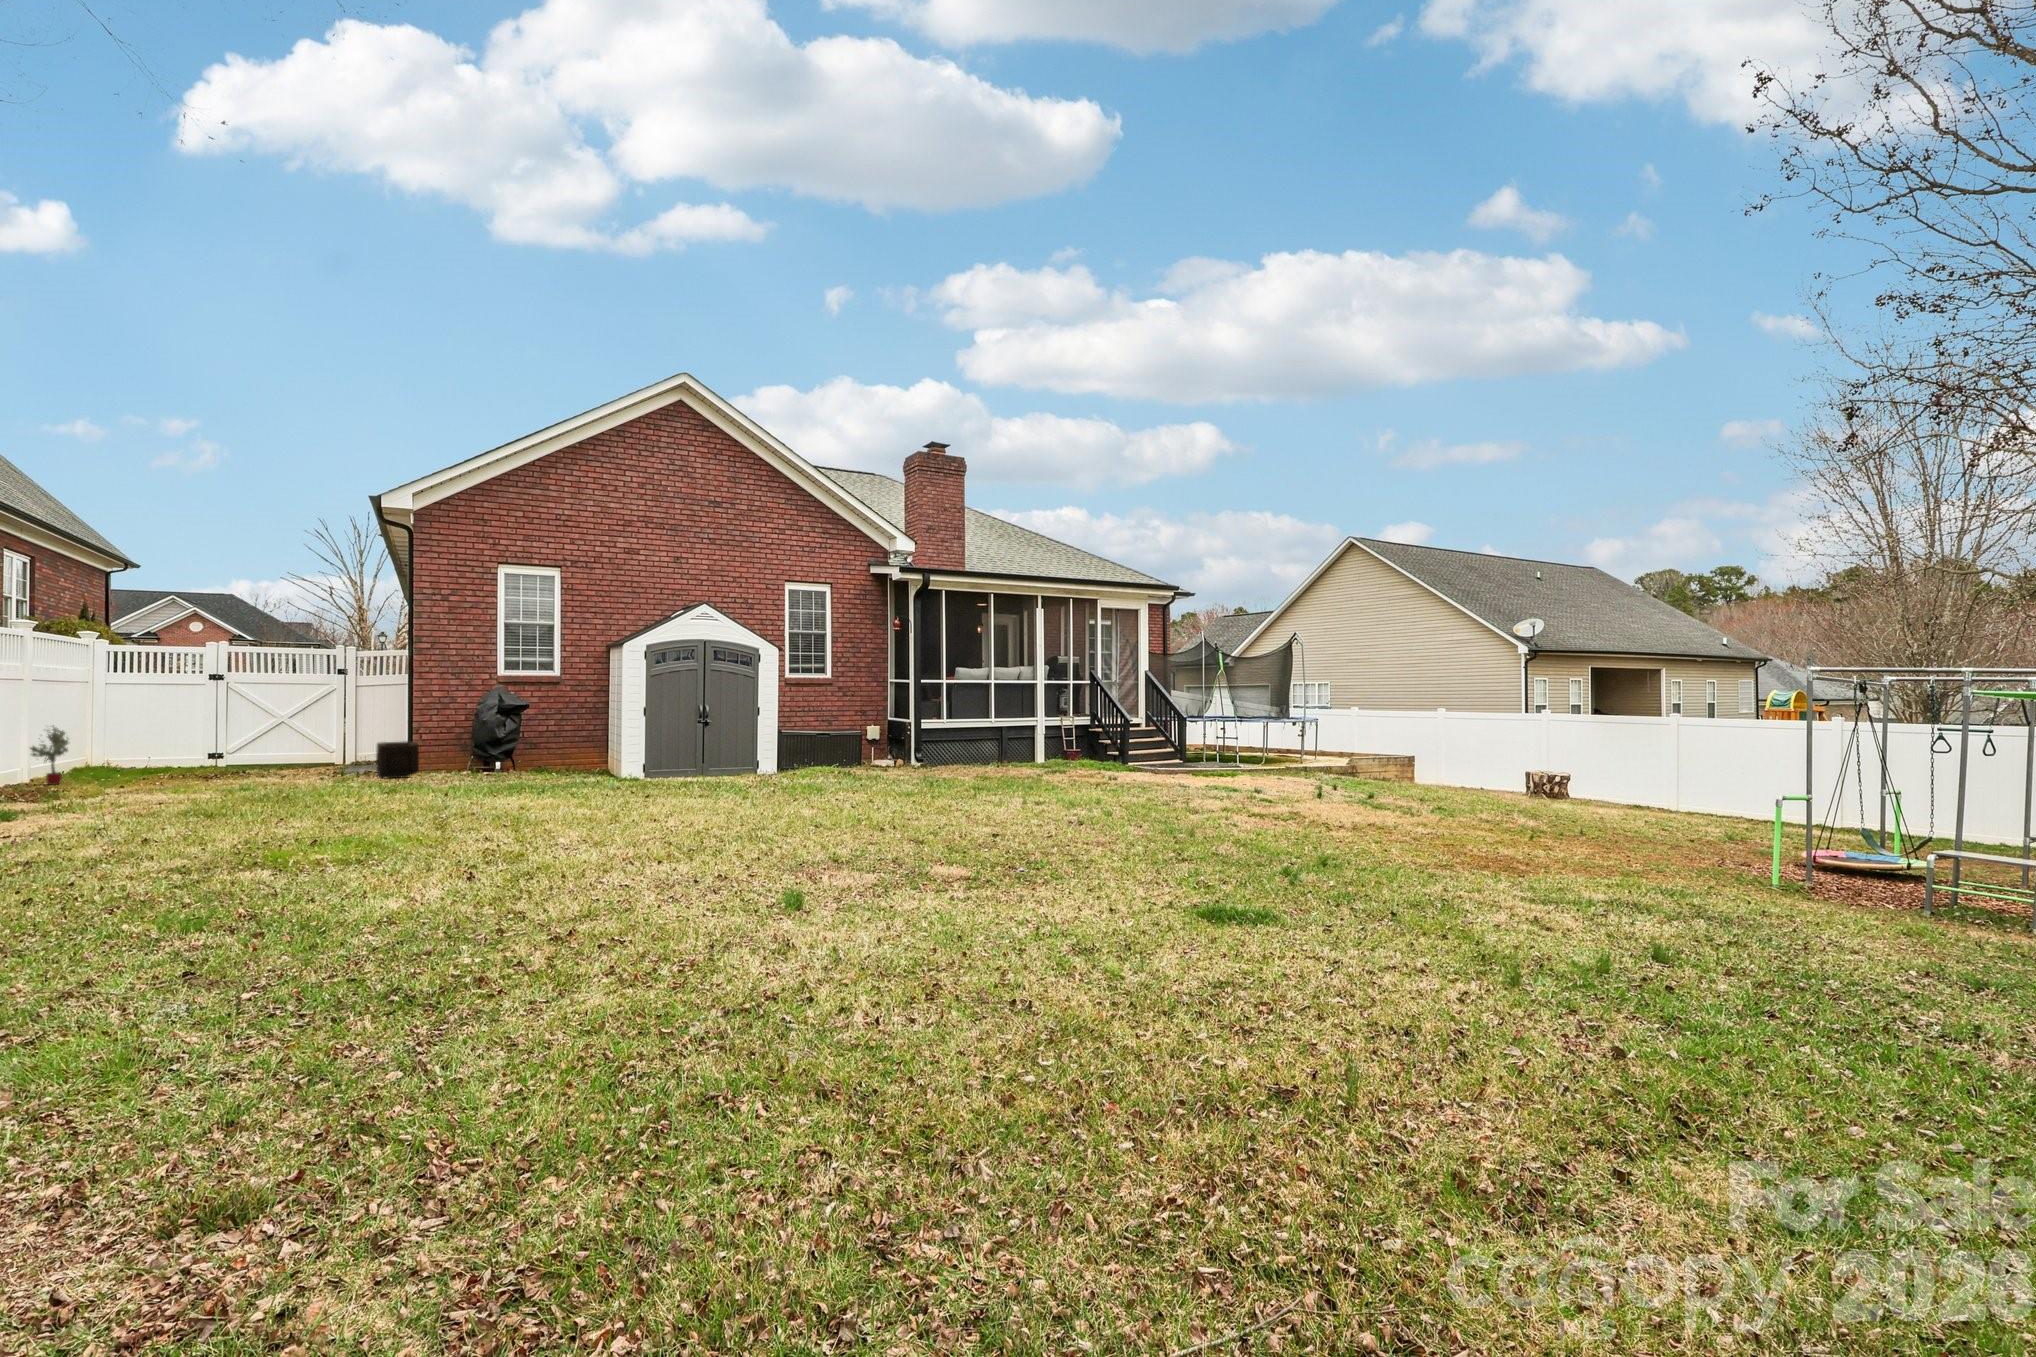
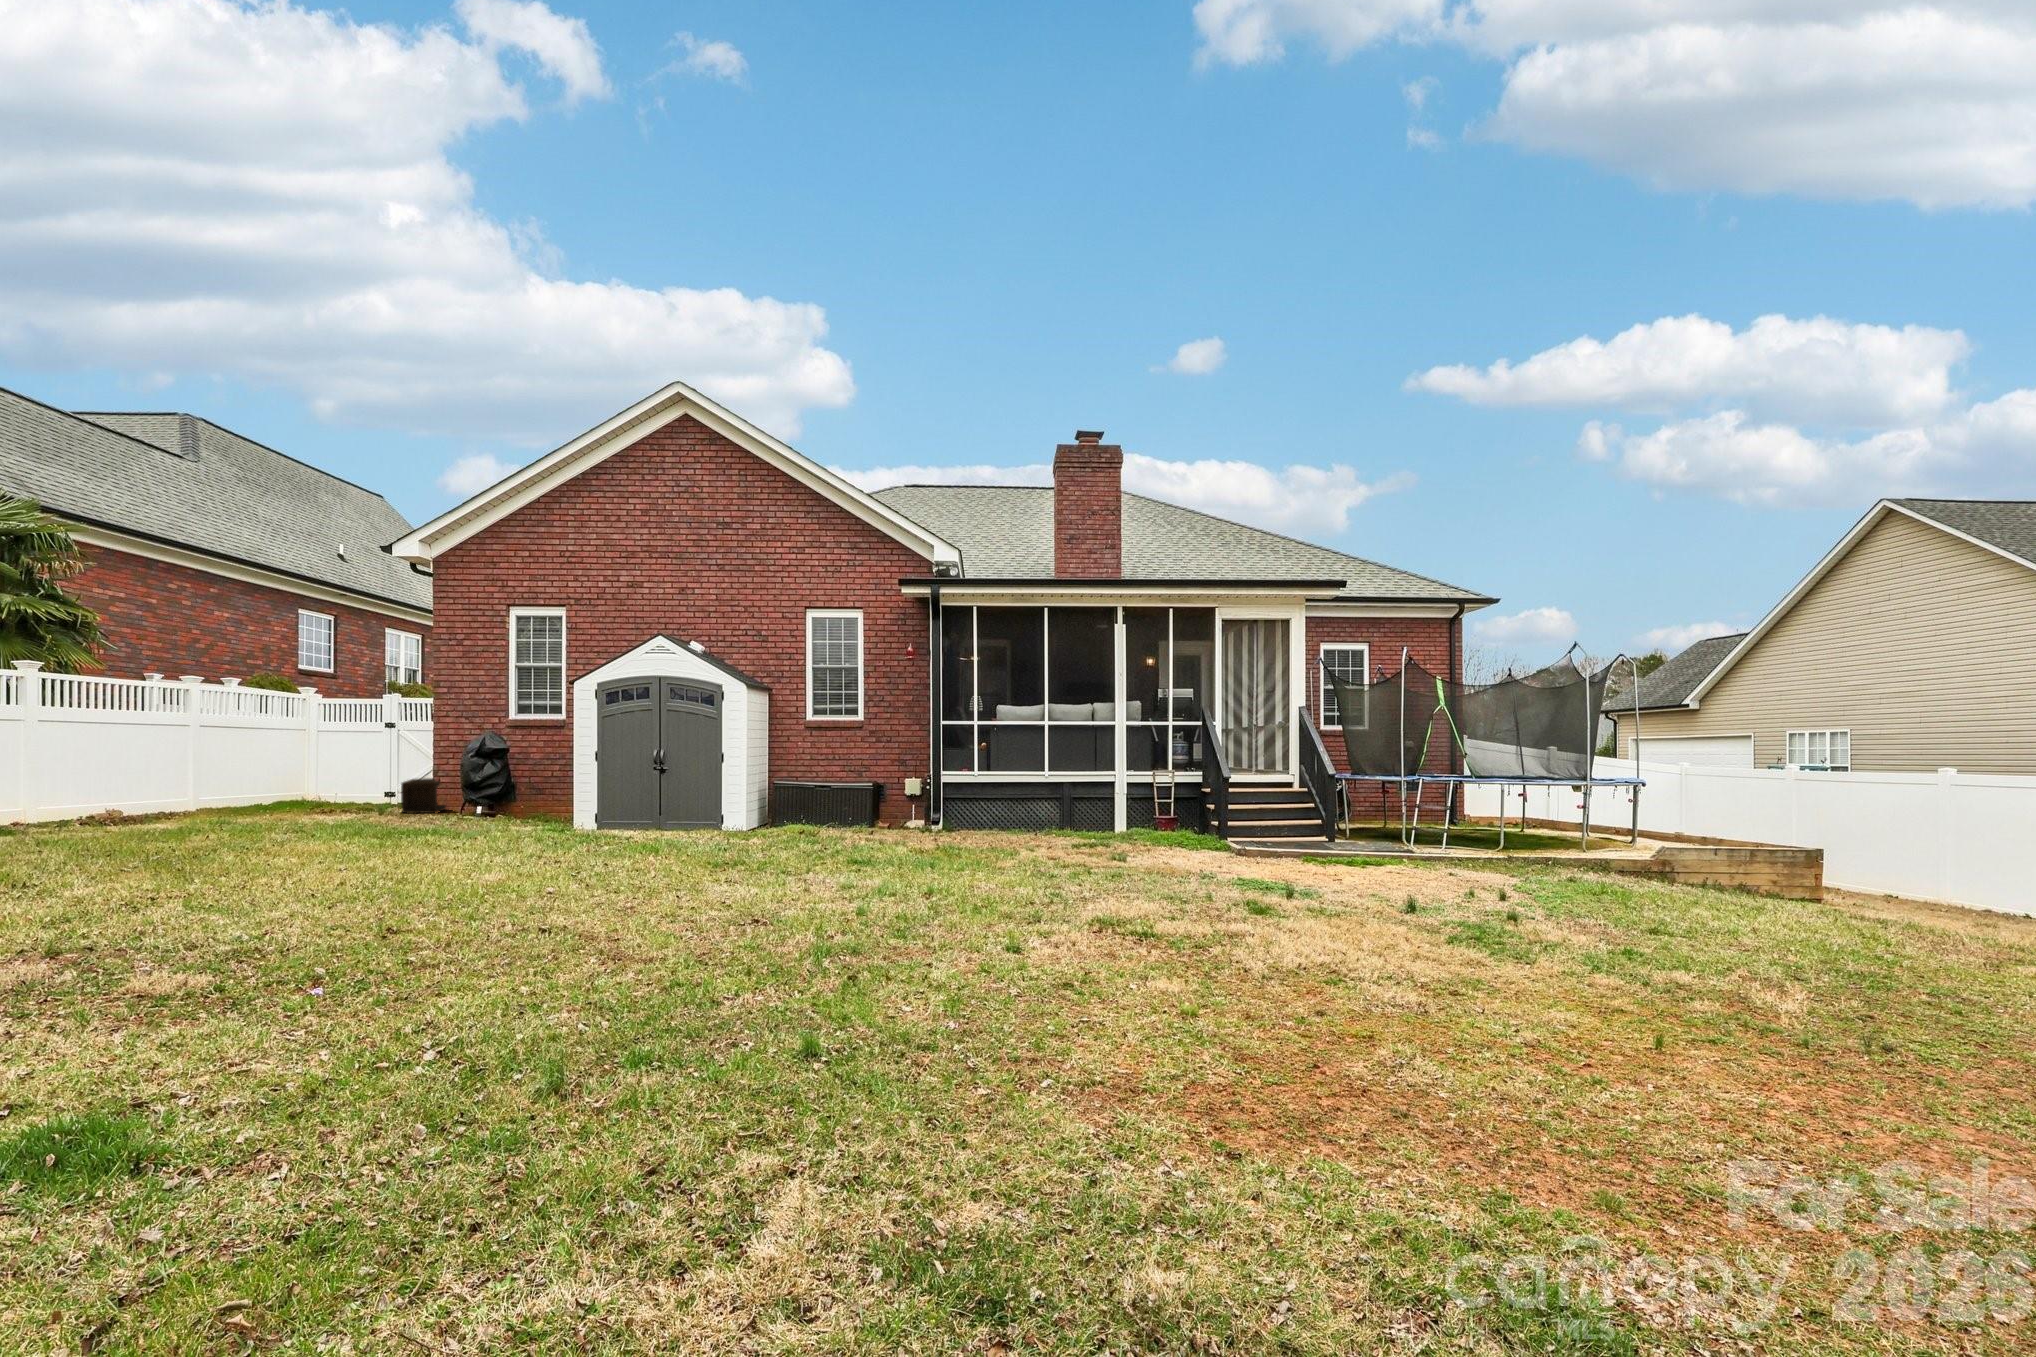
potted tree: present [31,725,68,785] -> none [171,756,208,807]

